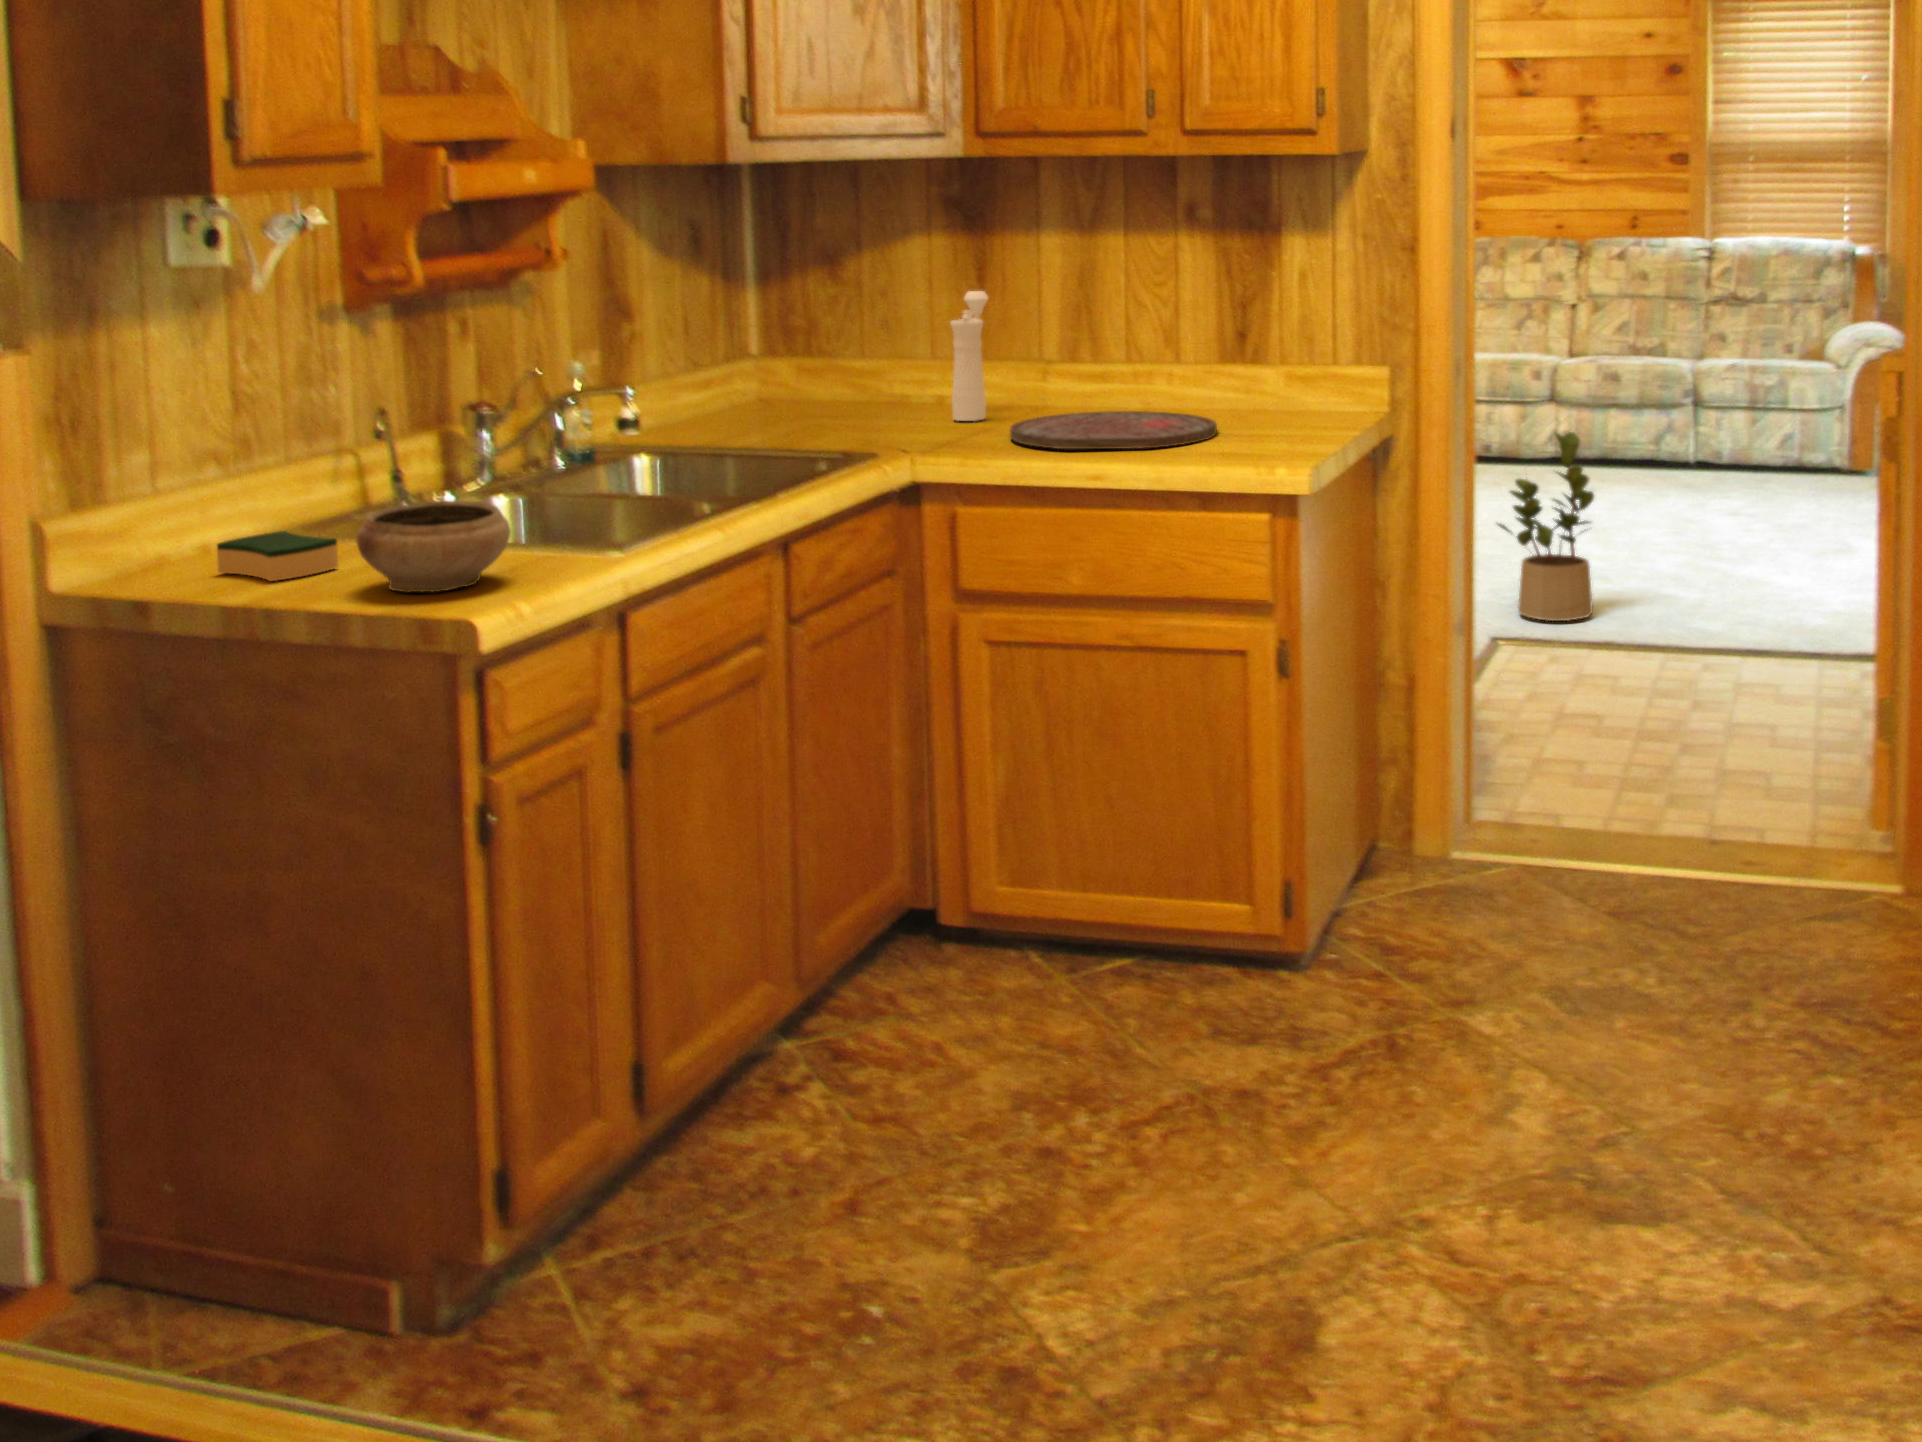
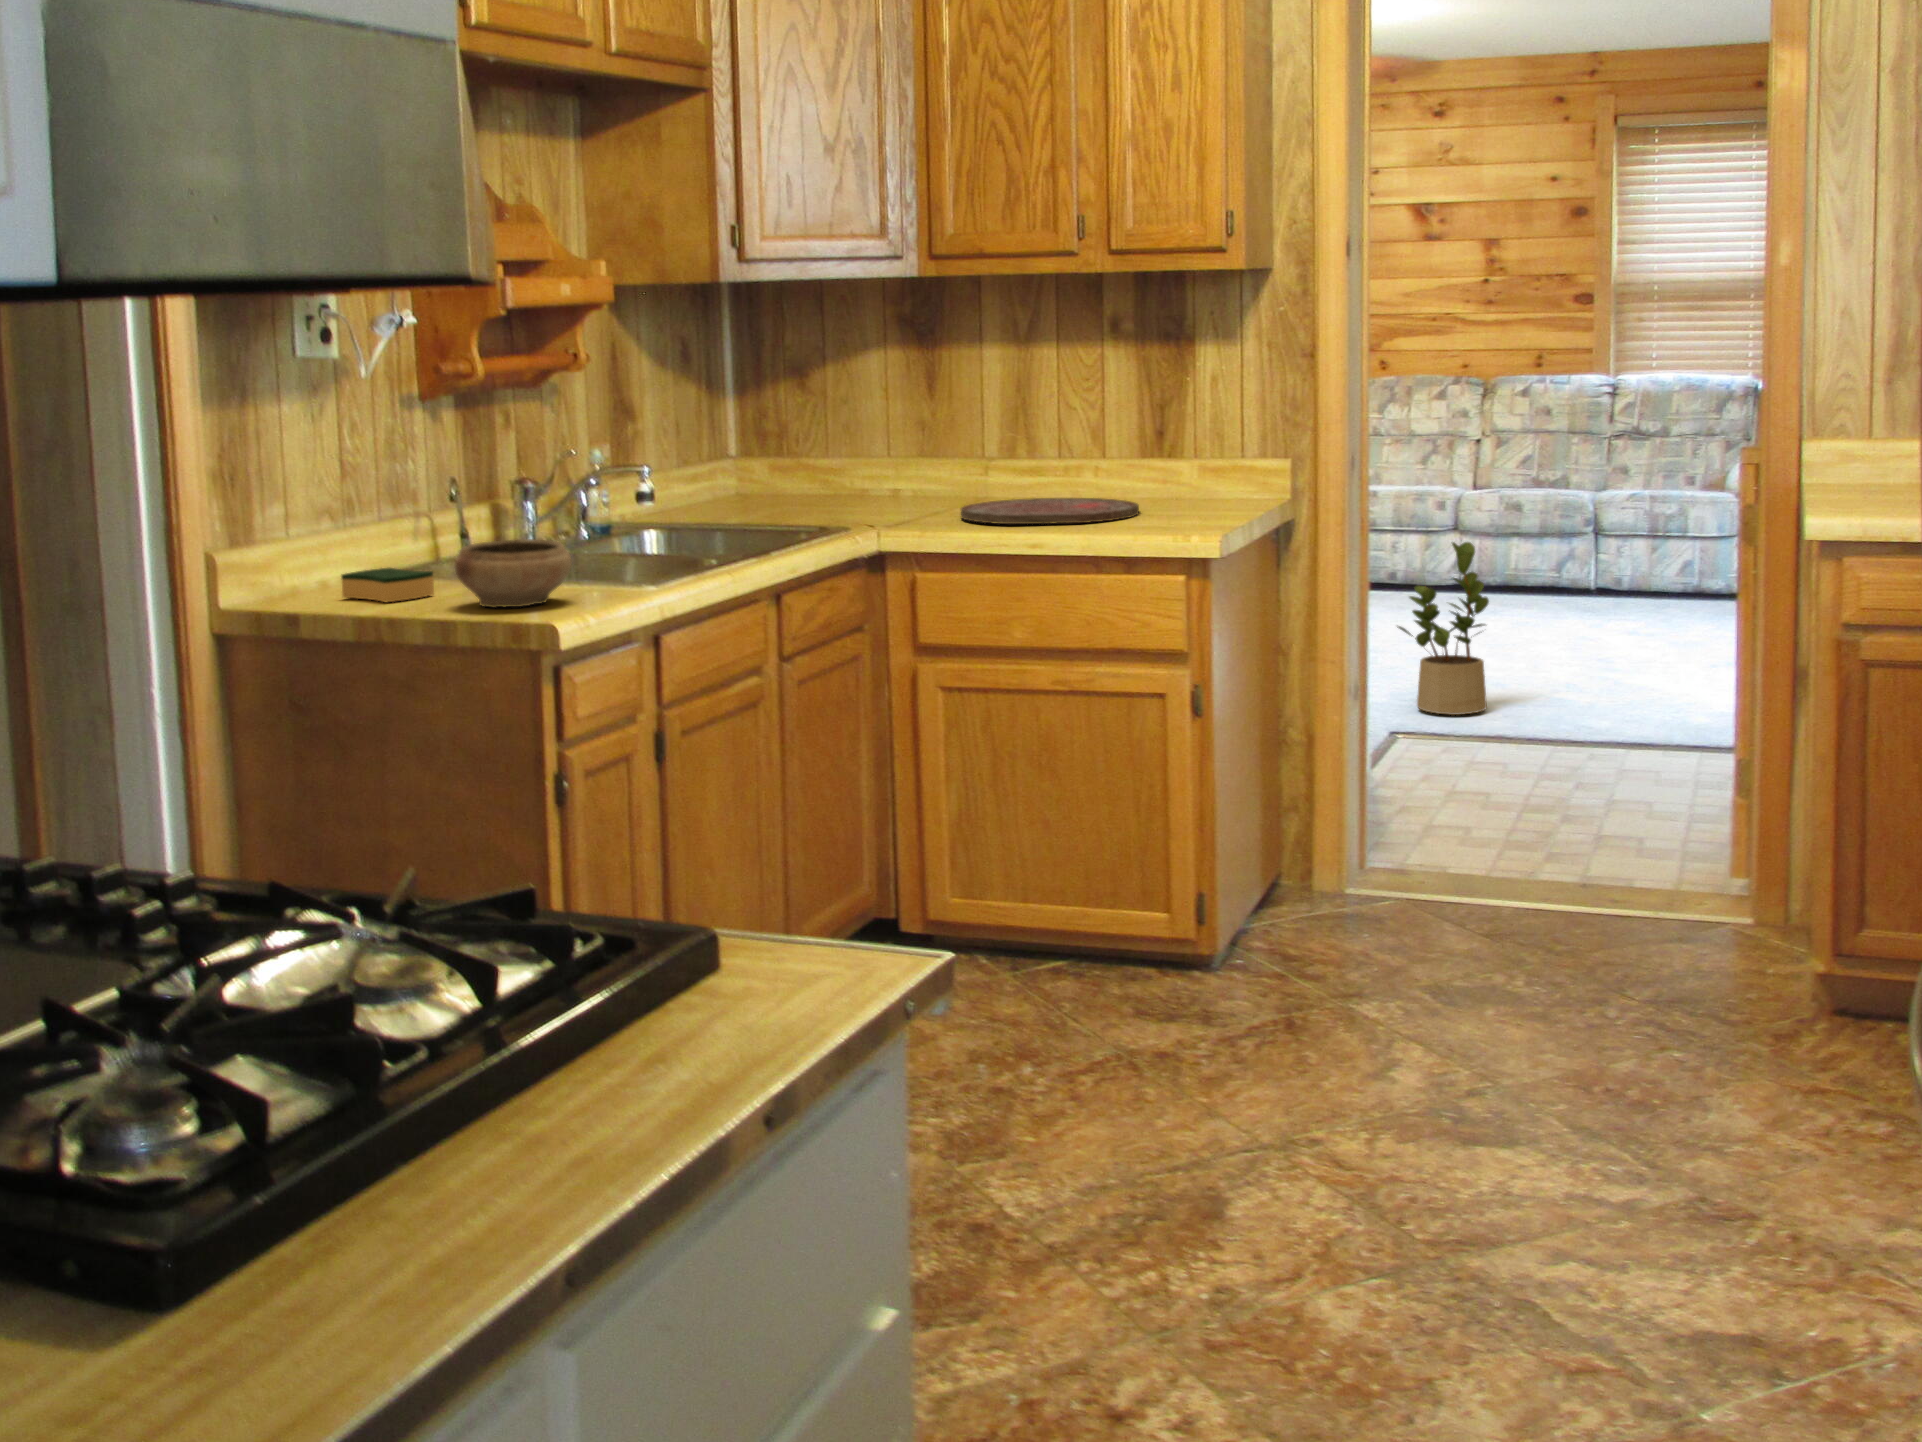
pepper mill: present [950,291,988,421] -> none [907,397,940,507]

